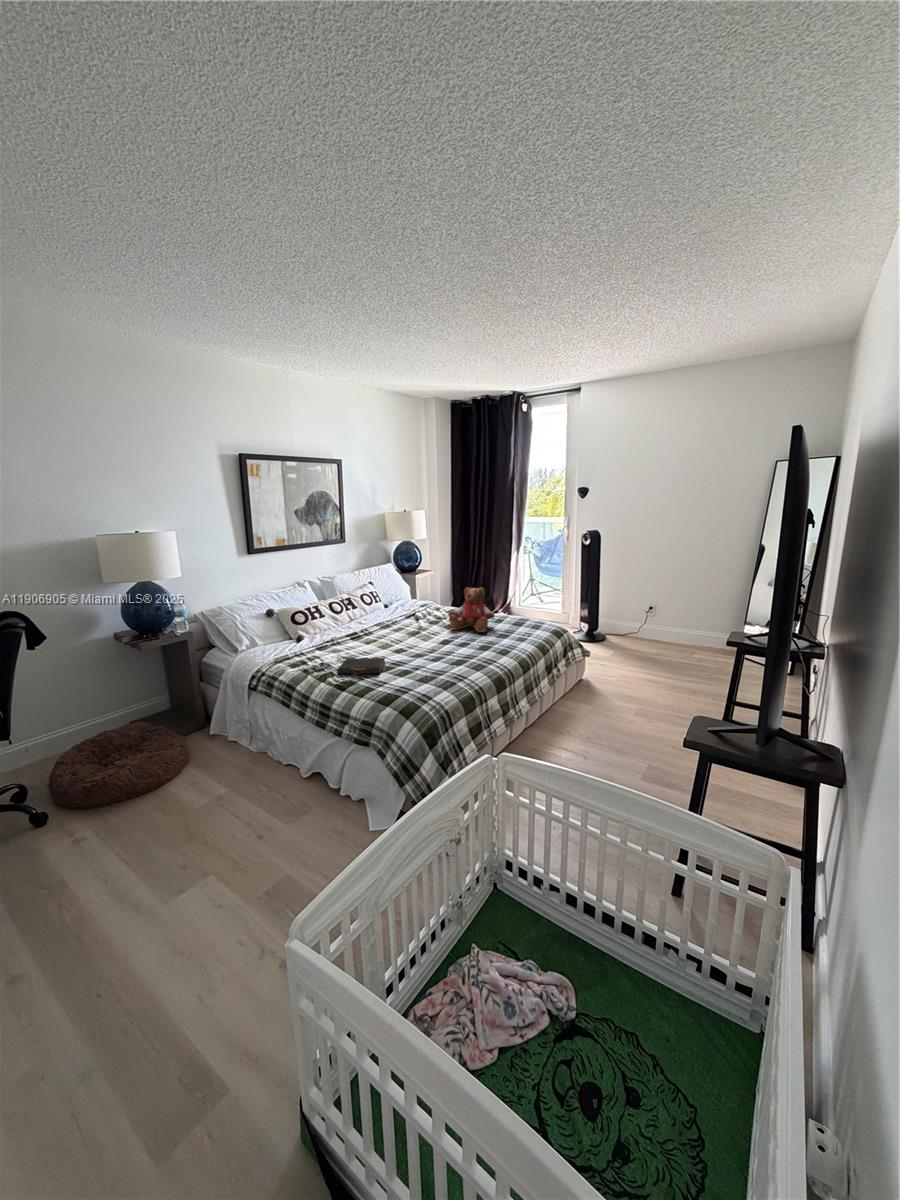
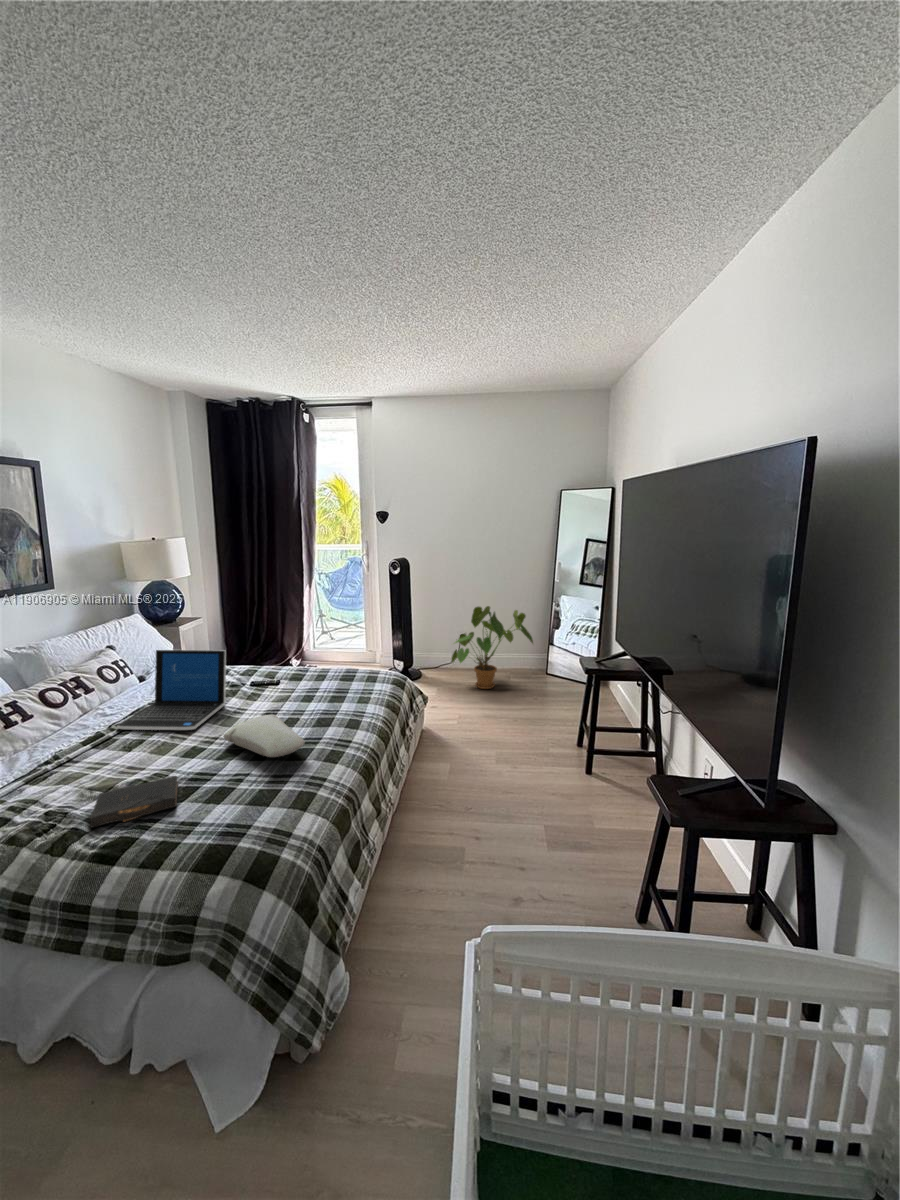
house plant: none [629,578,716,657] -> present [452,606,533,689]
laptop: none [365,586,431,638] -> present [117,650,226,730]
teddy bear: present [448,587,495,632] -> none [253,638,321,702]
pillow: none [417,635,462,659] -> present [224,715,305,757]

